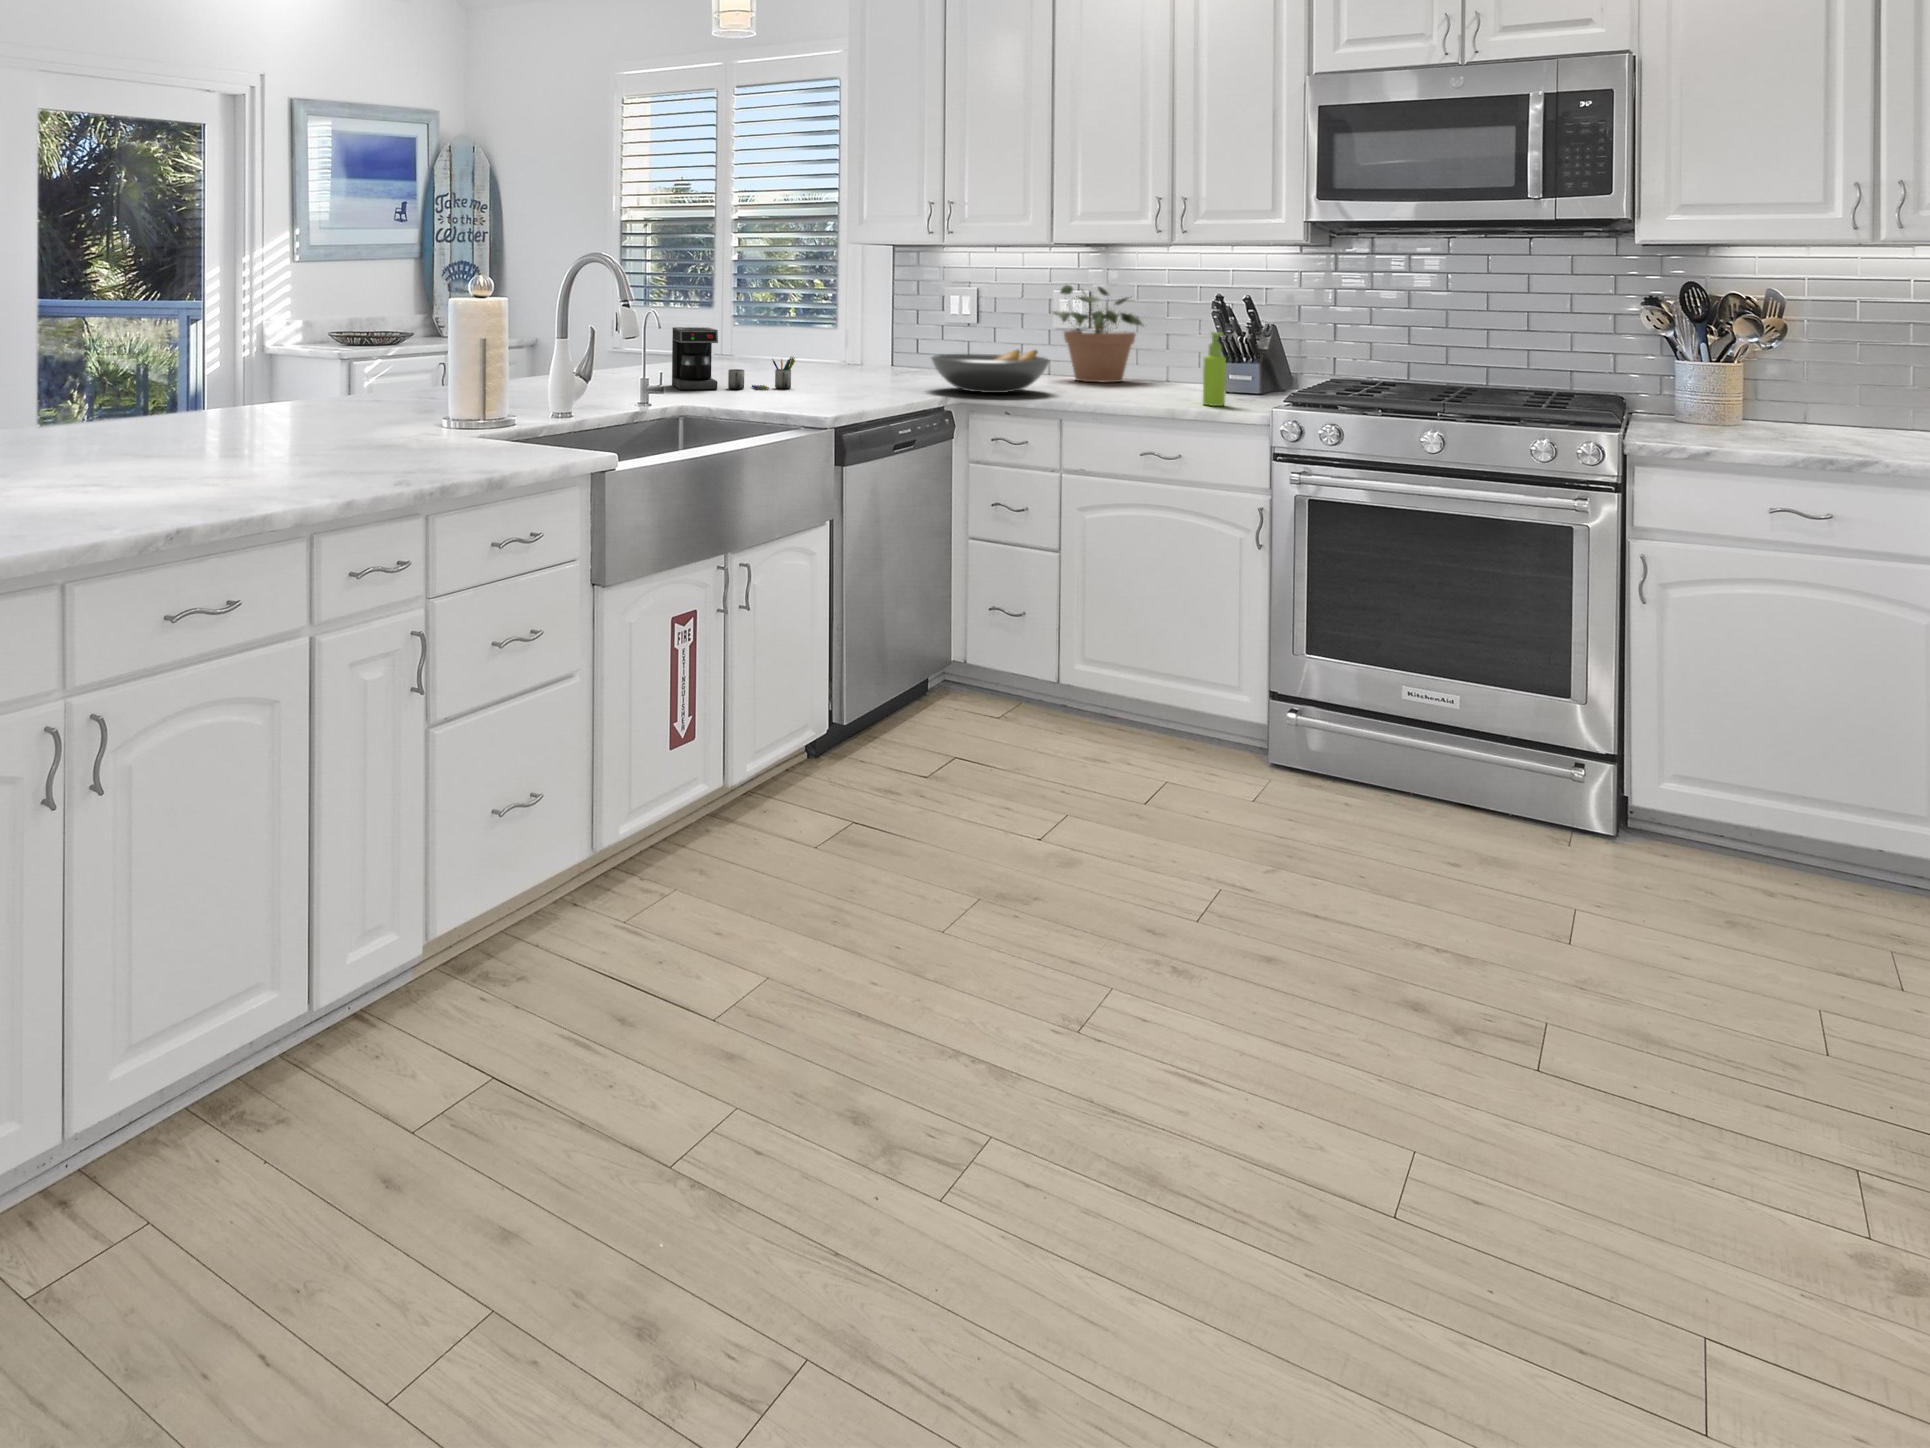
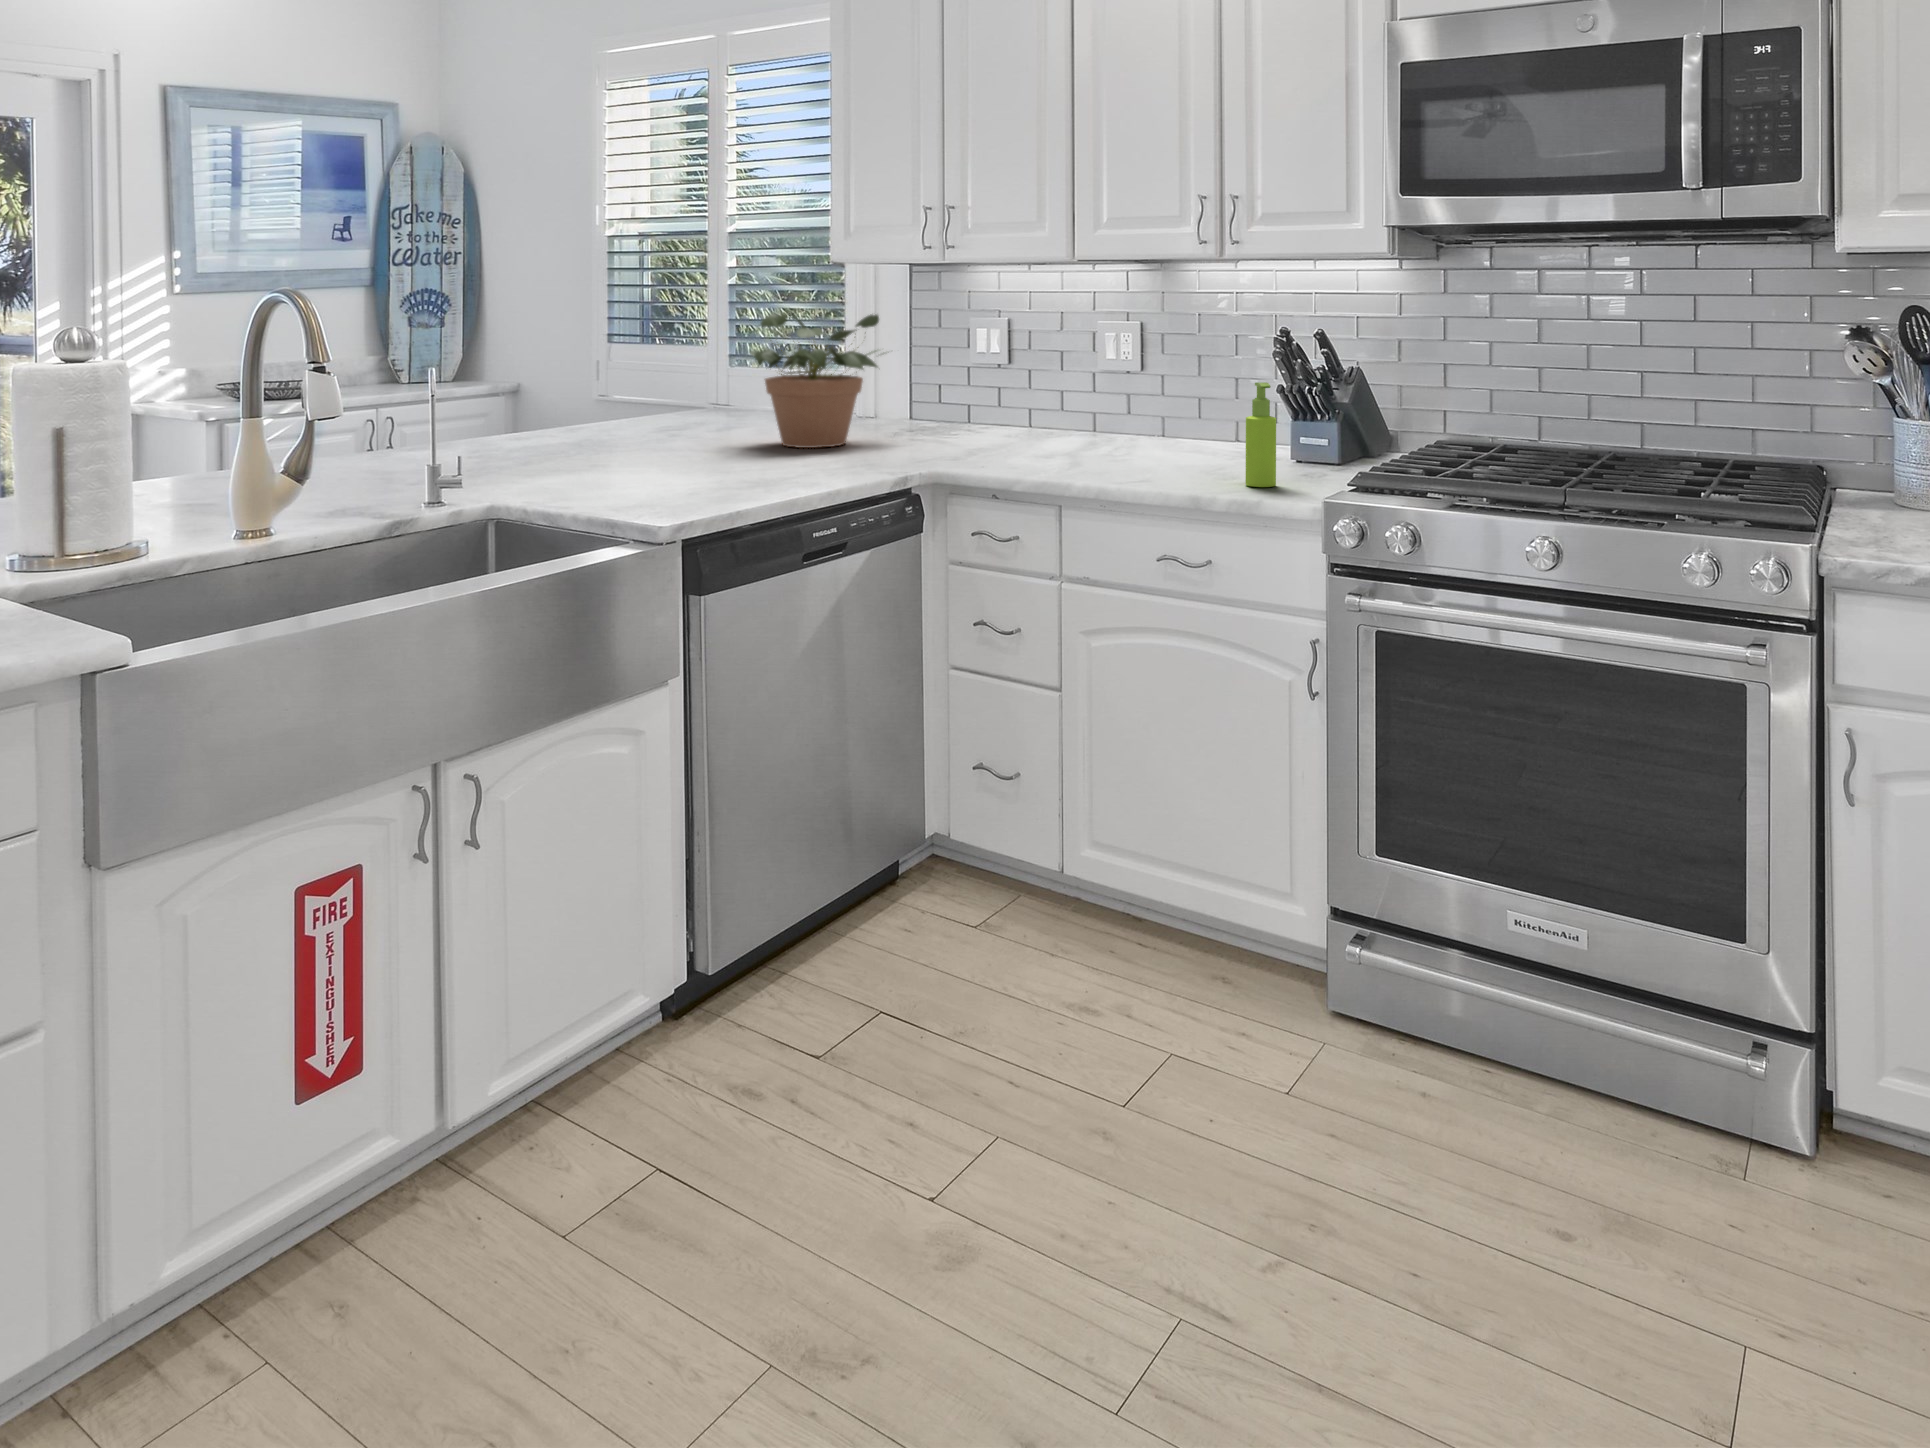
potted plant: present [1052,285,1144,382] -> present [750,314,879,448]
coffee maker: present [672,327,795,390] -> none [520,381,699,472]
fruit bowl: present [932,350,1049,393] -> none [887,407,1051,468]

